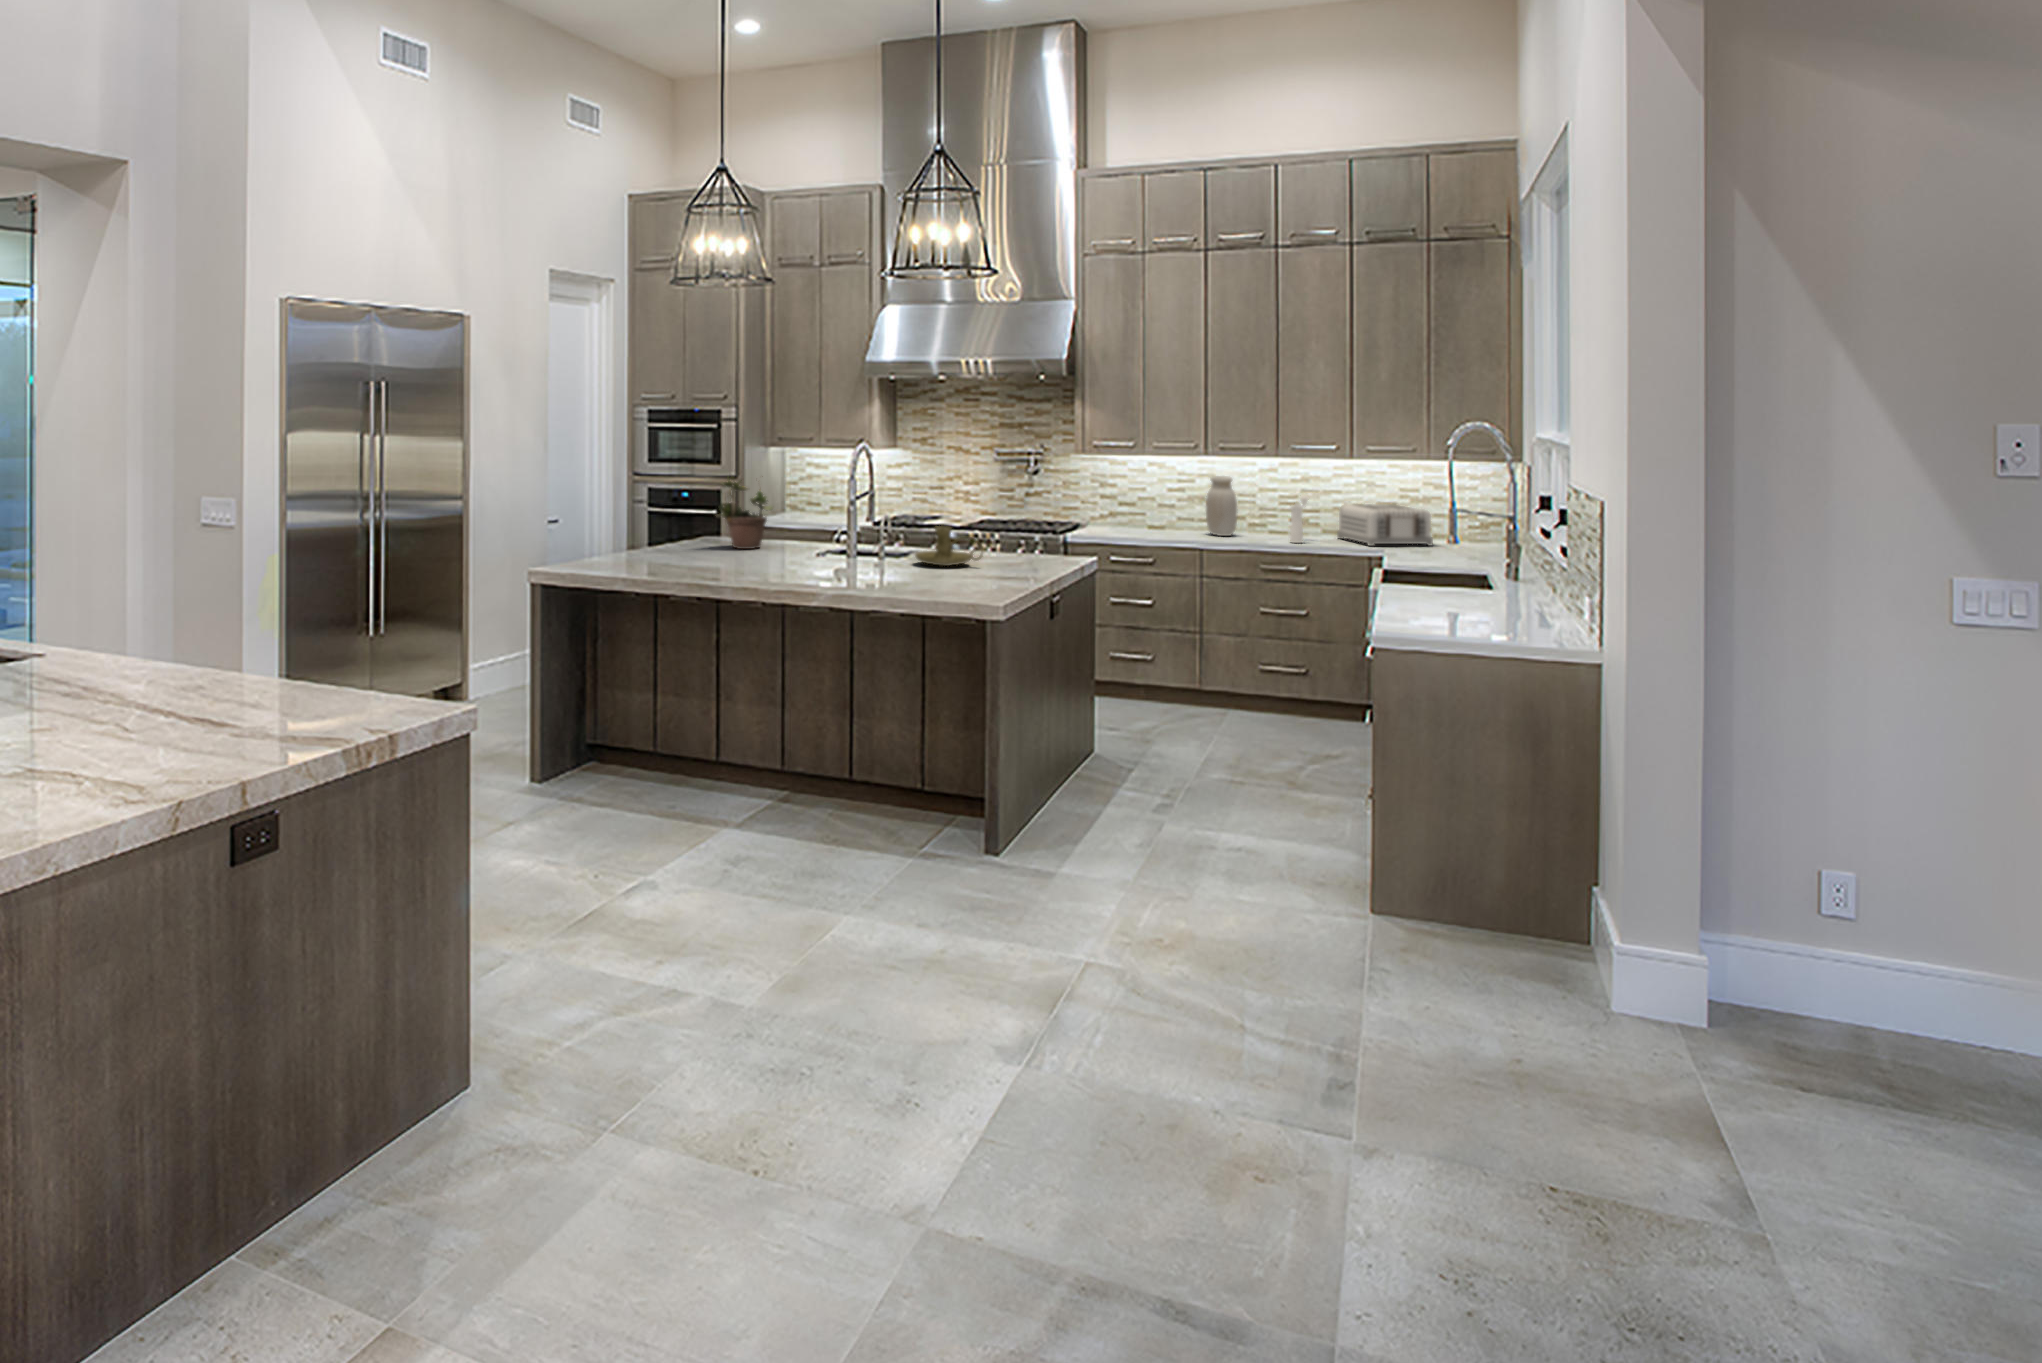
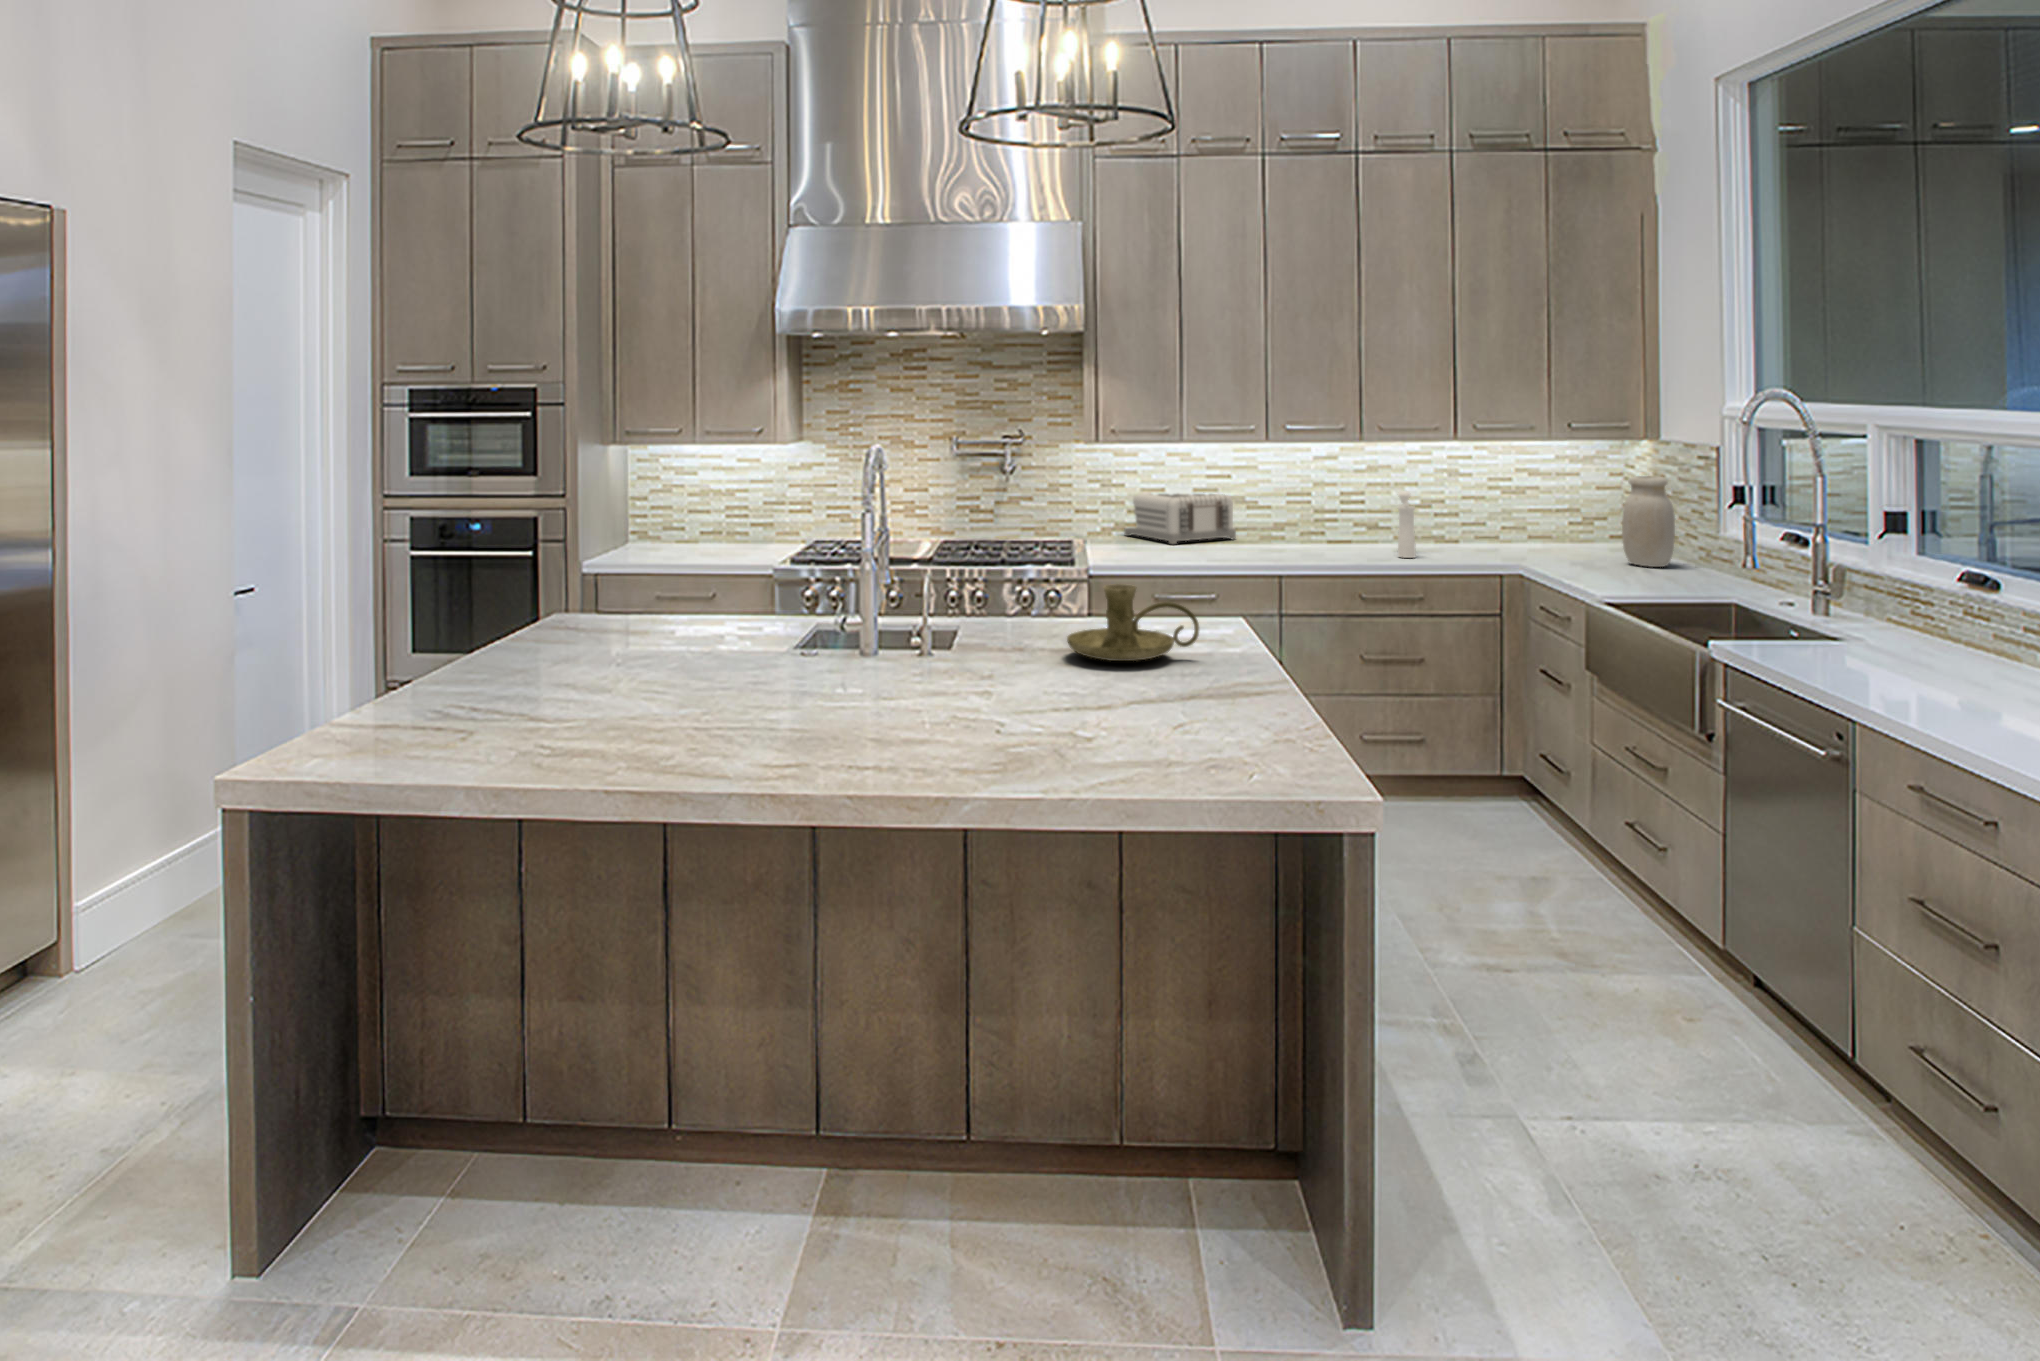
jar: present [1206,476,1237,536] -> present [1622,476,1675,567]
potted plant: present [718,481,773,549] -> none [641,490,756,648]
toaster: present [1337,504,1433,546] -> present [1124,492,1236,544]

